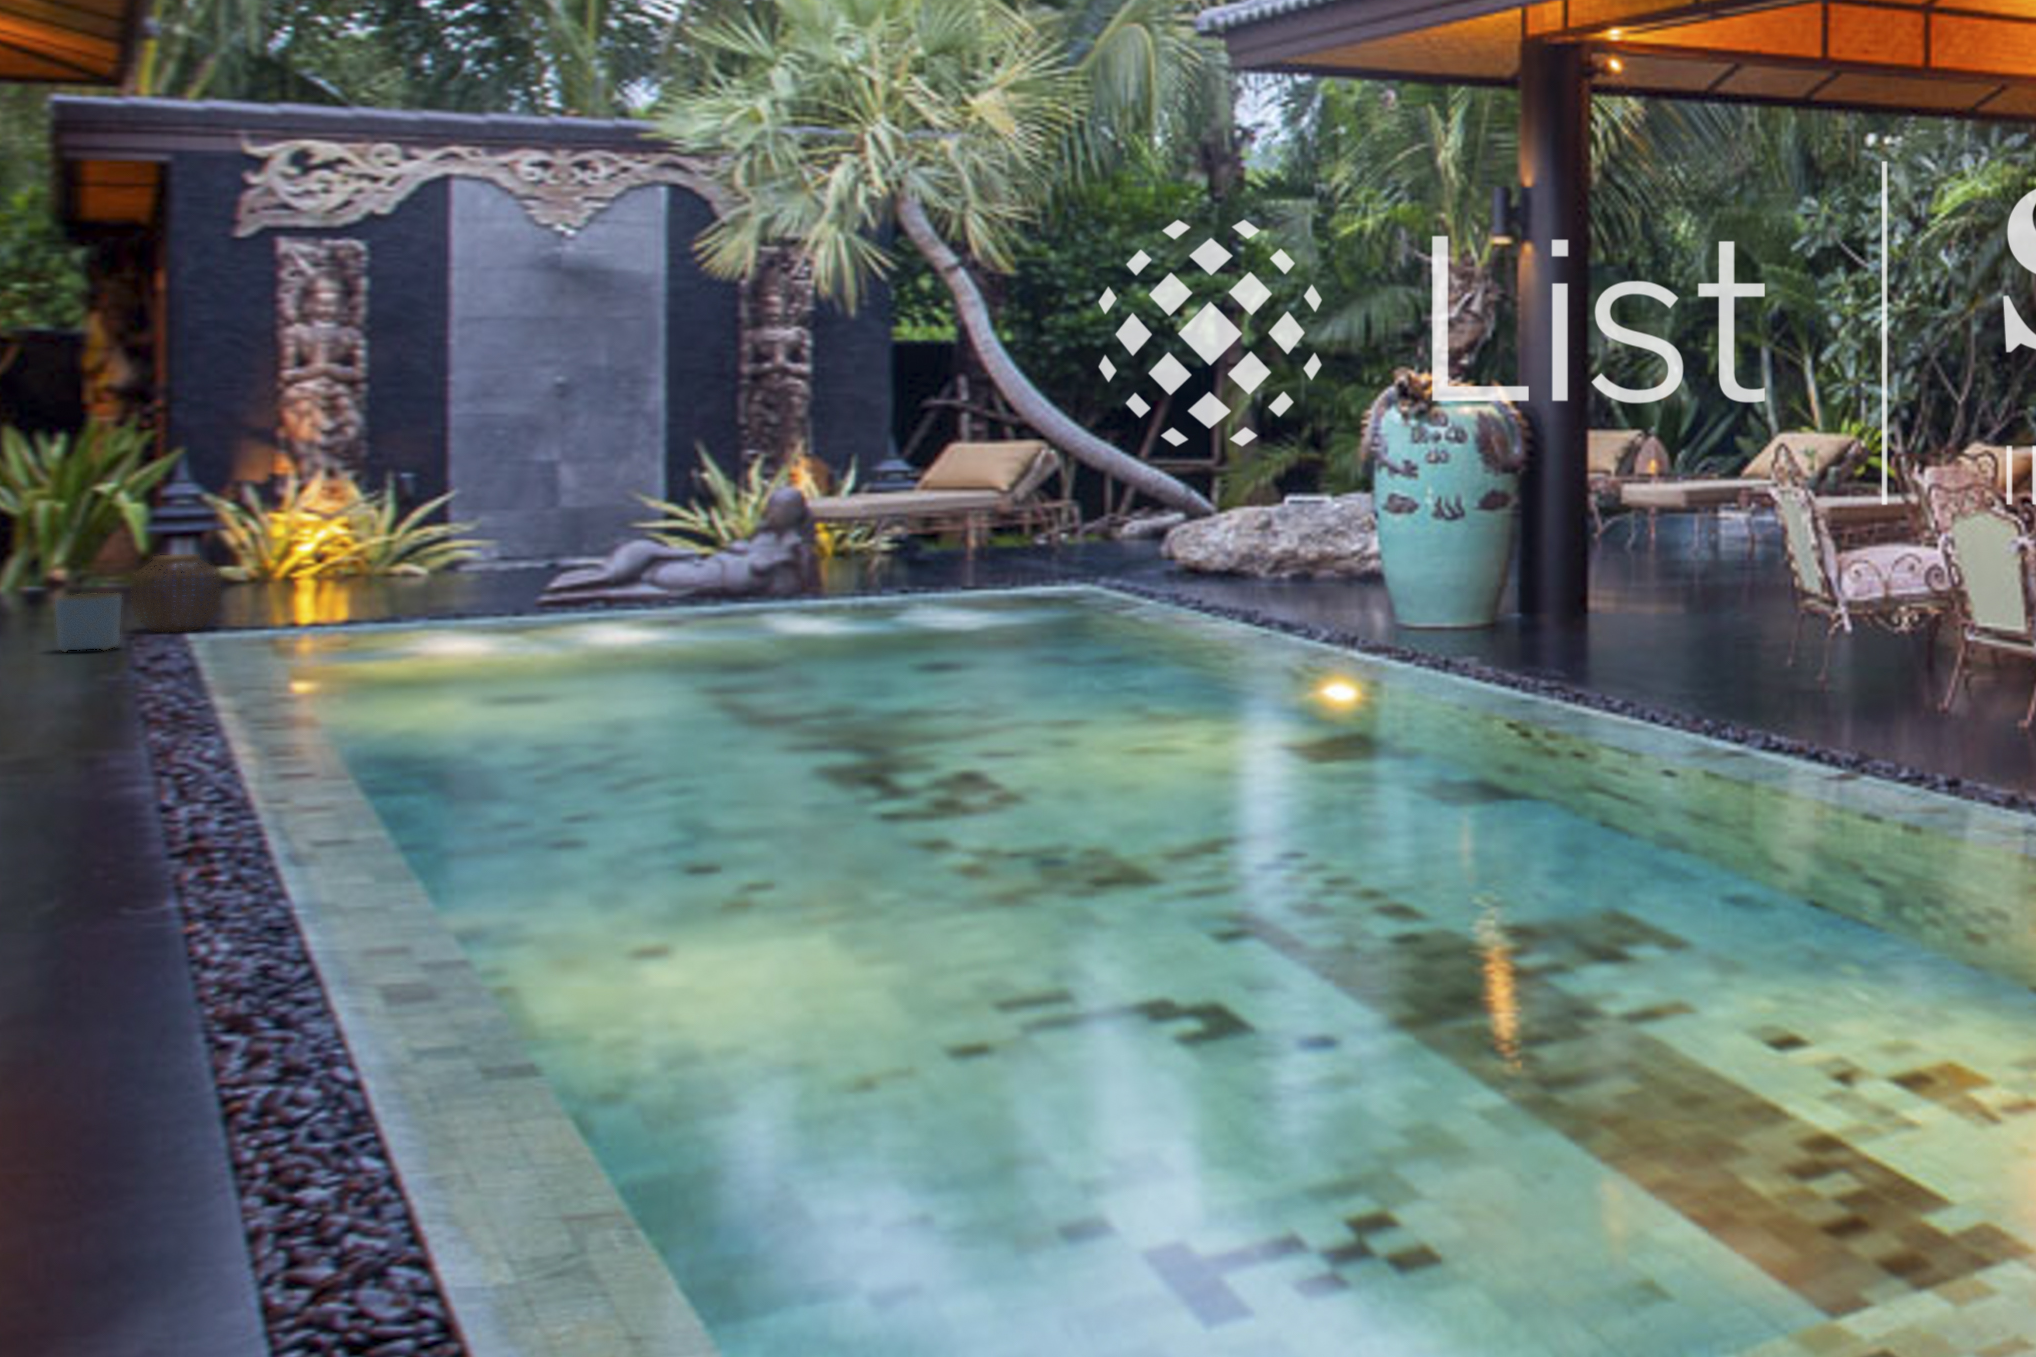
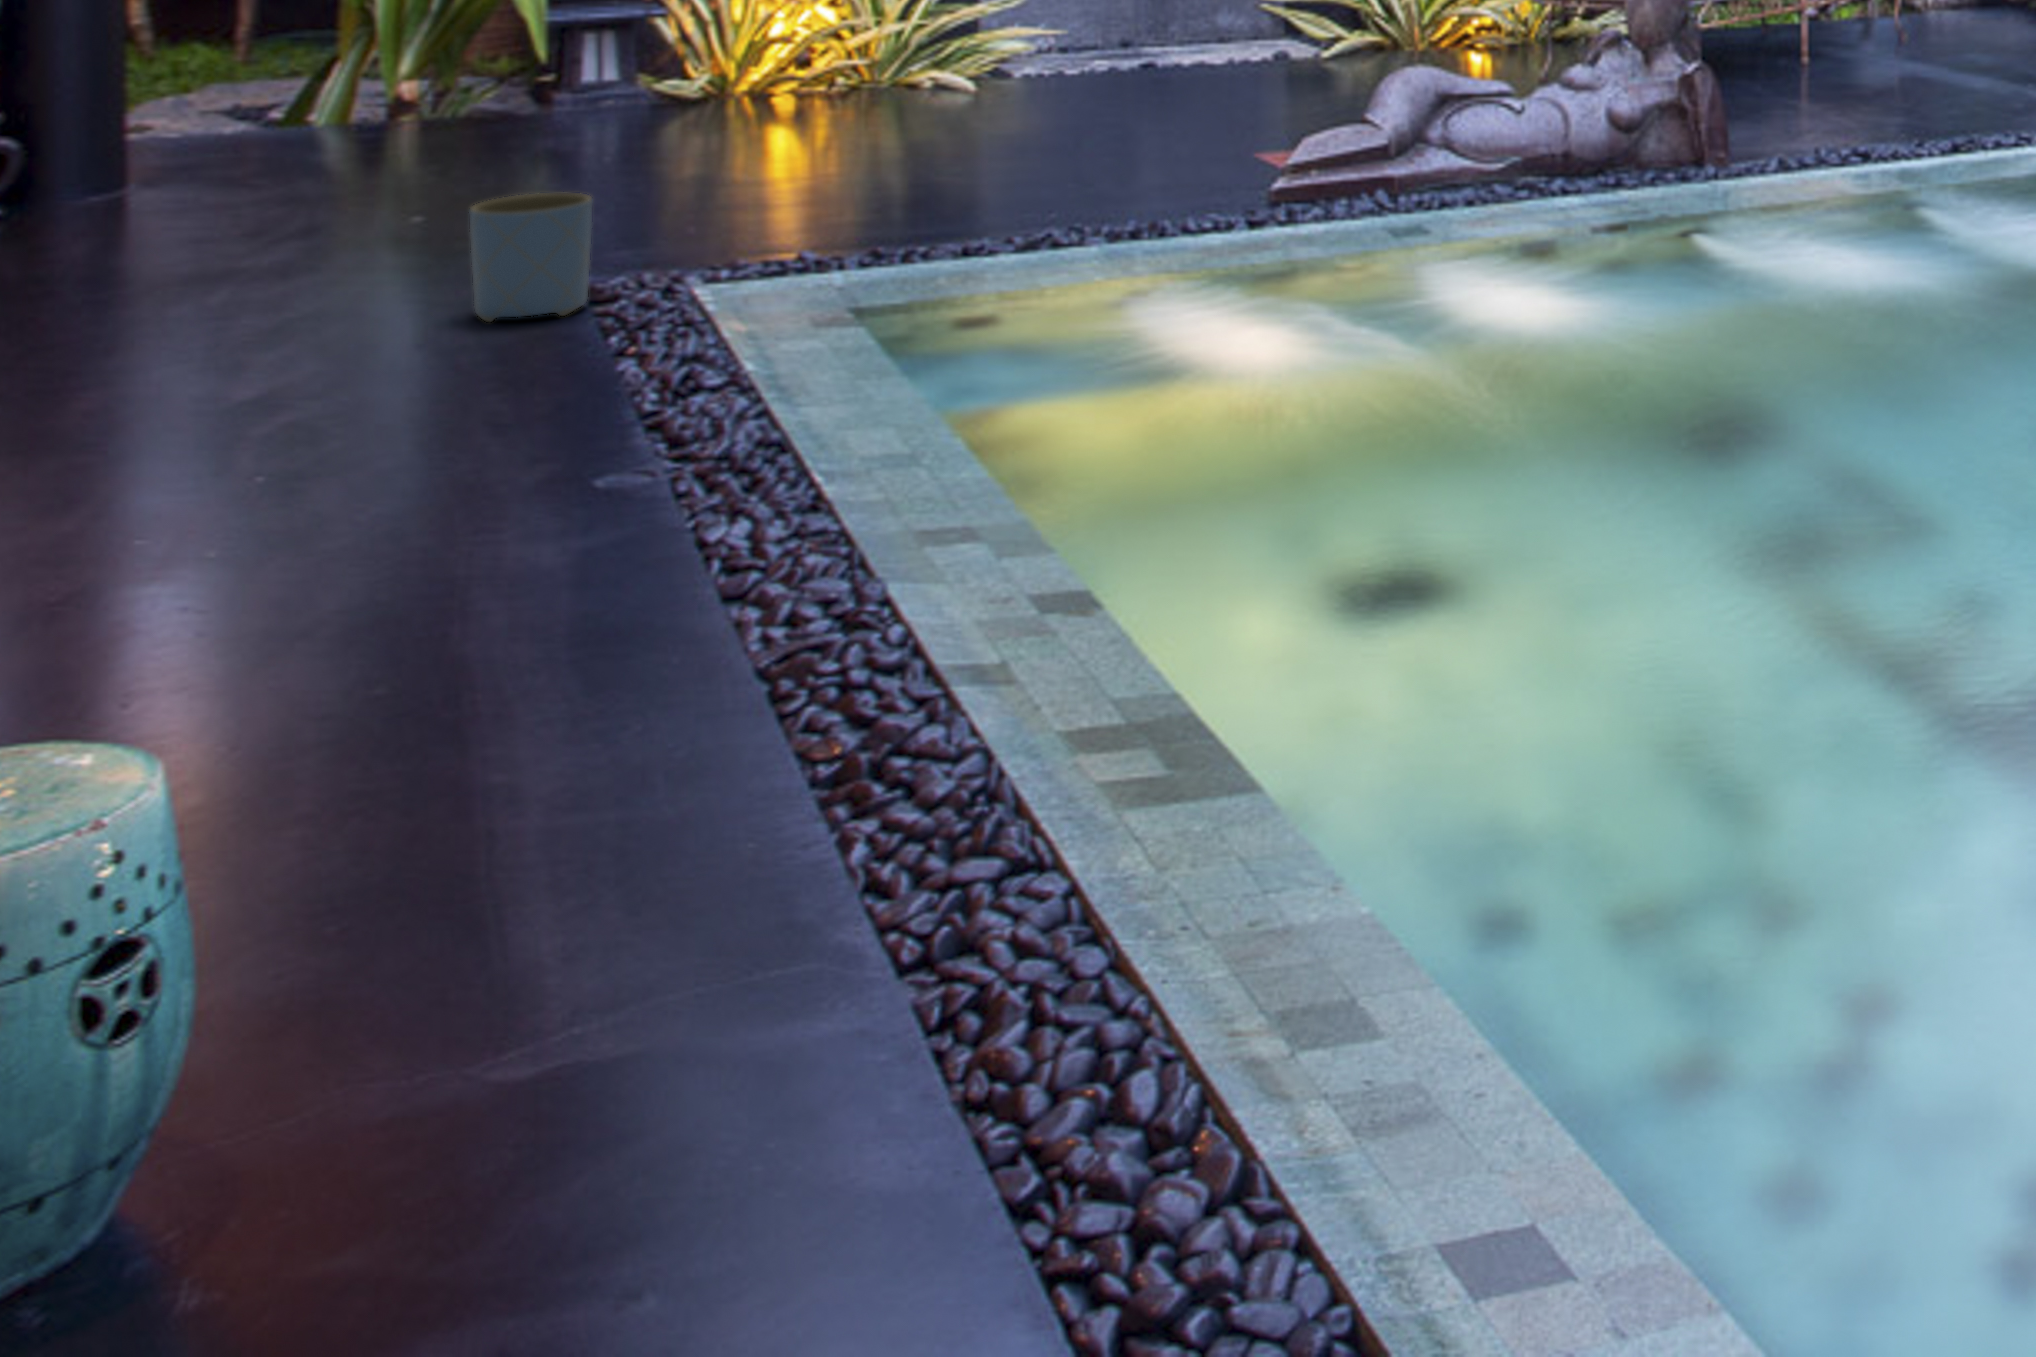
woven basket: present [131,554,222,632] -> none [585,94,741,251]

